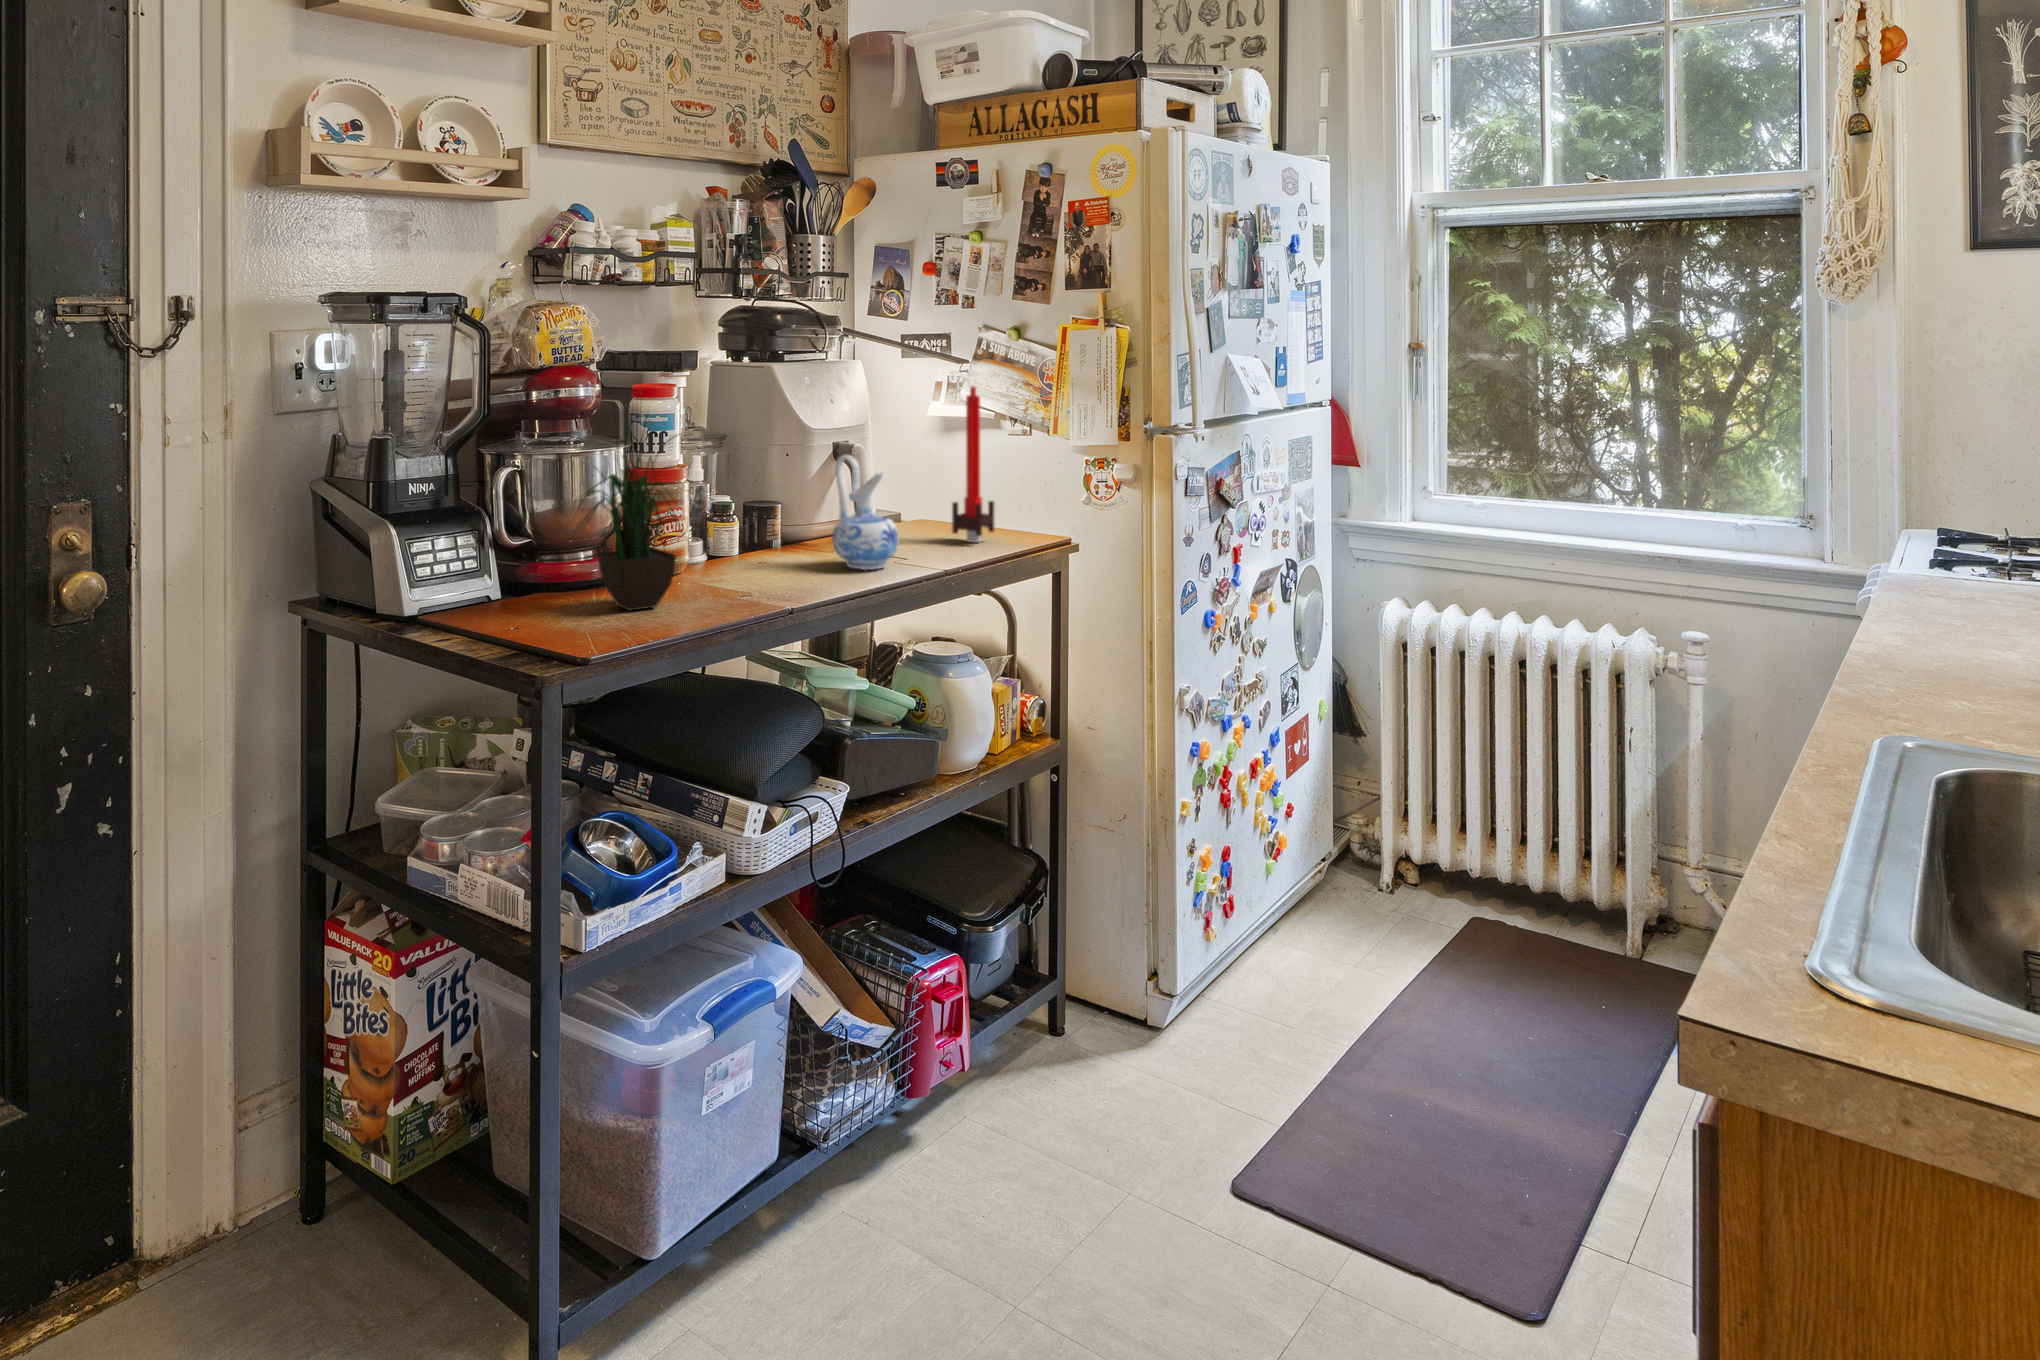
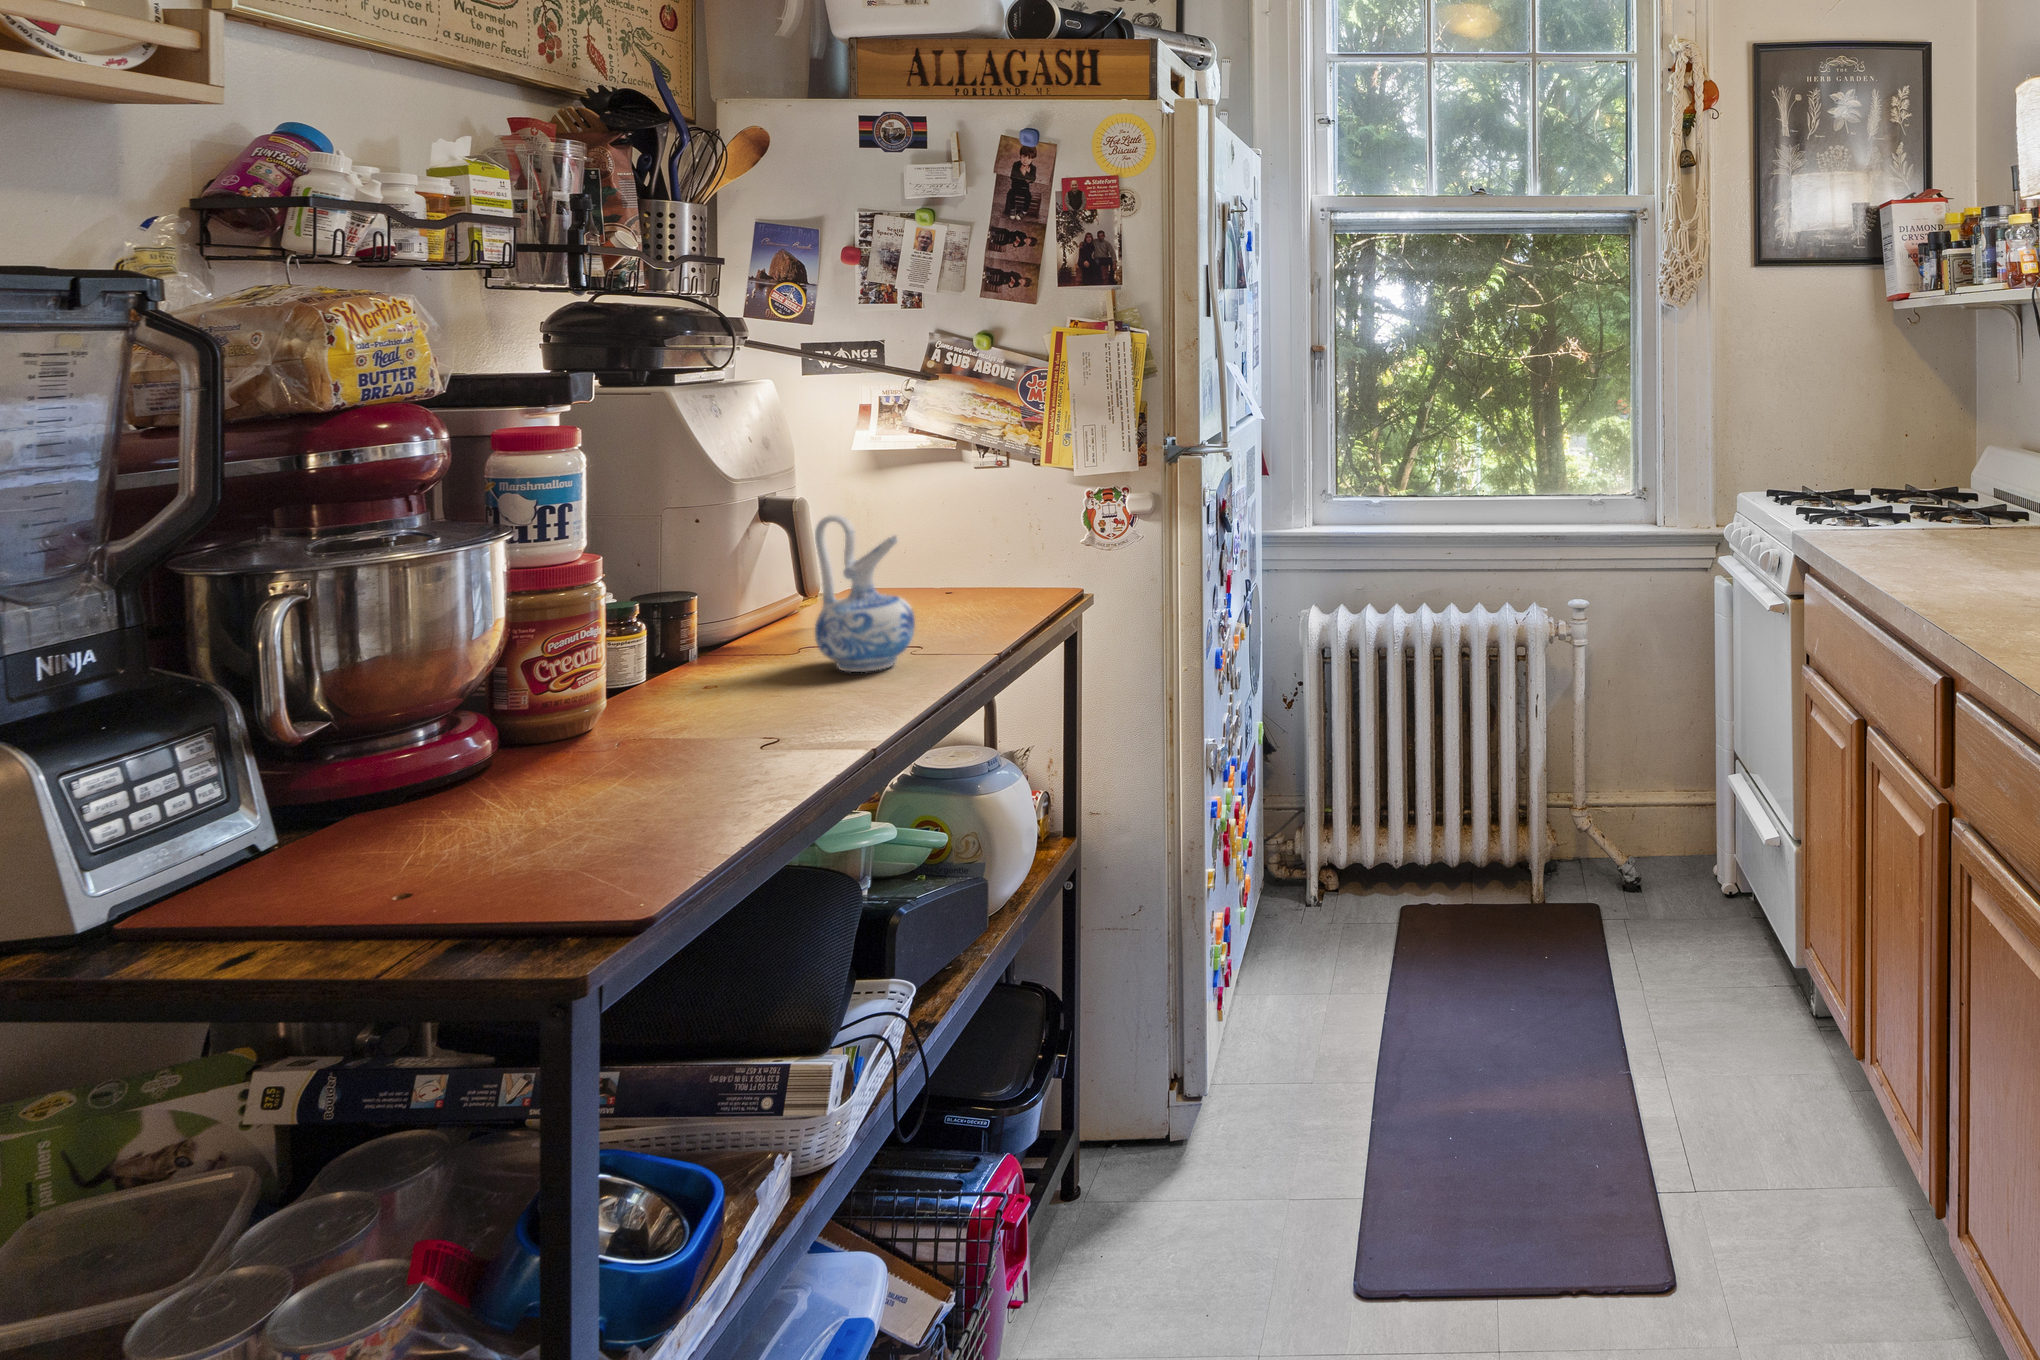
candle: present [952,386,994,542] -> none [935,410,987,610]
potted plant: present [579,409,680,611] -> none [440,389,709,806]

